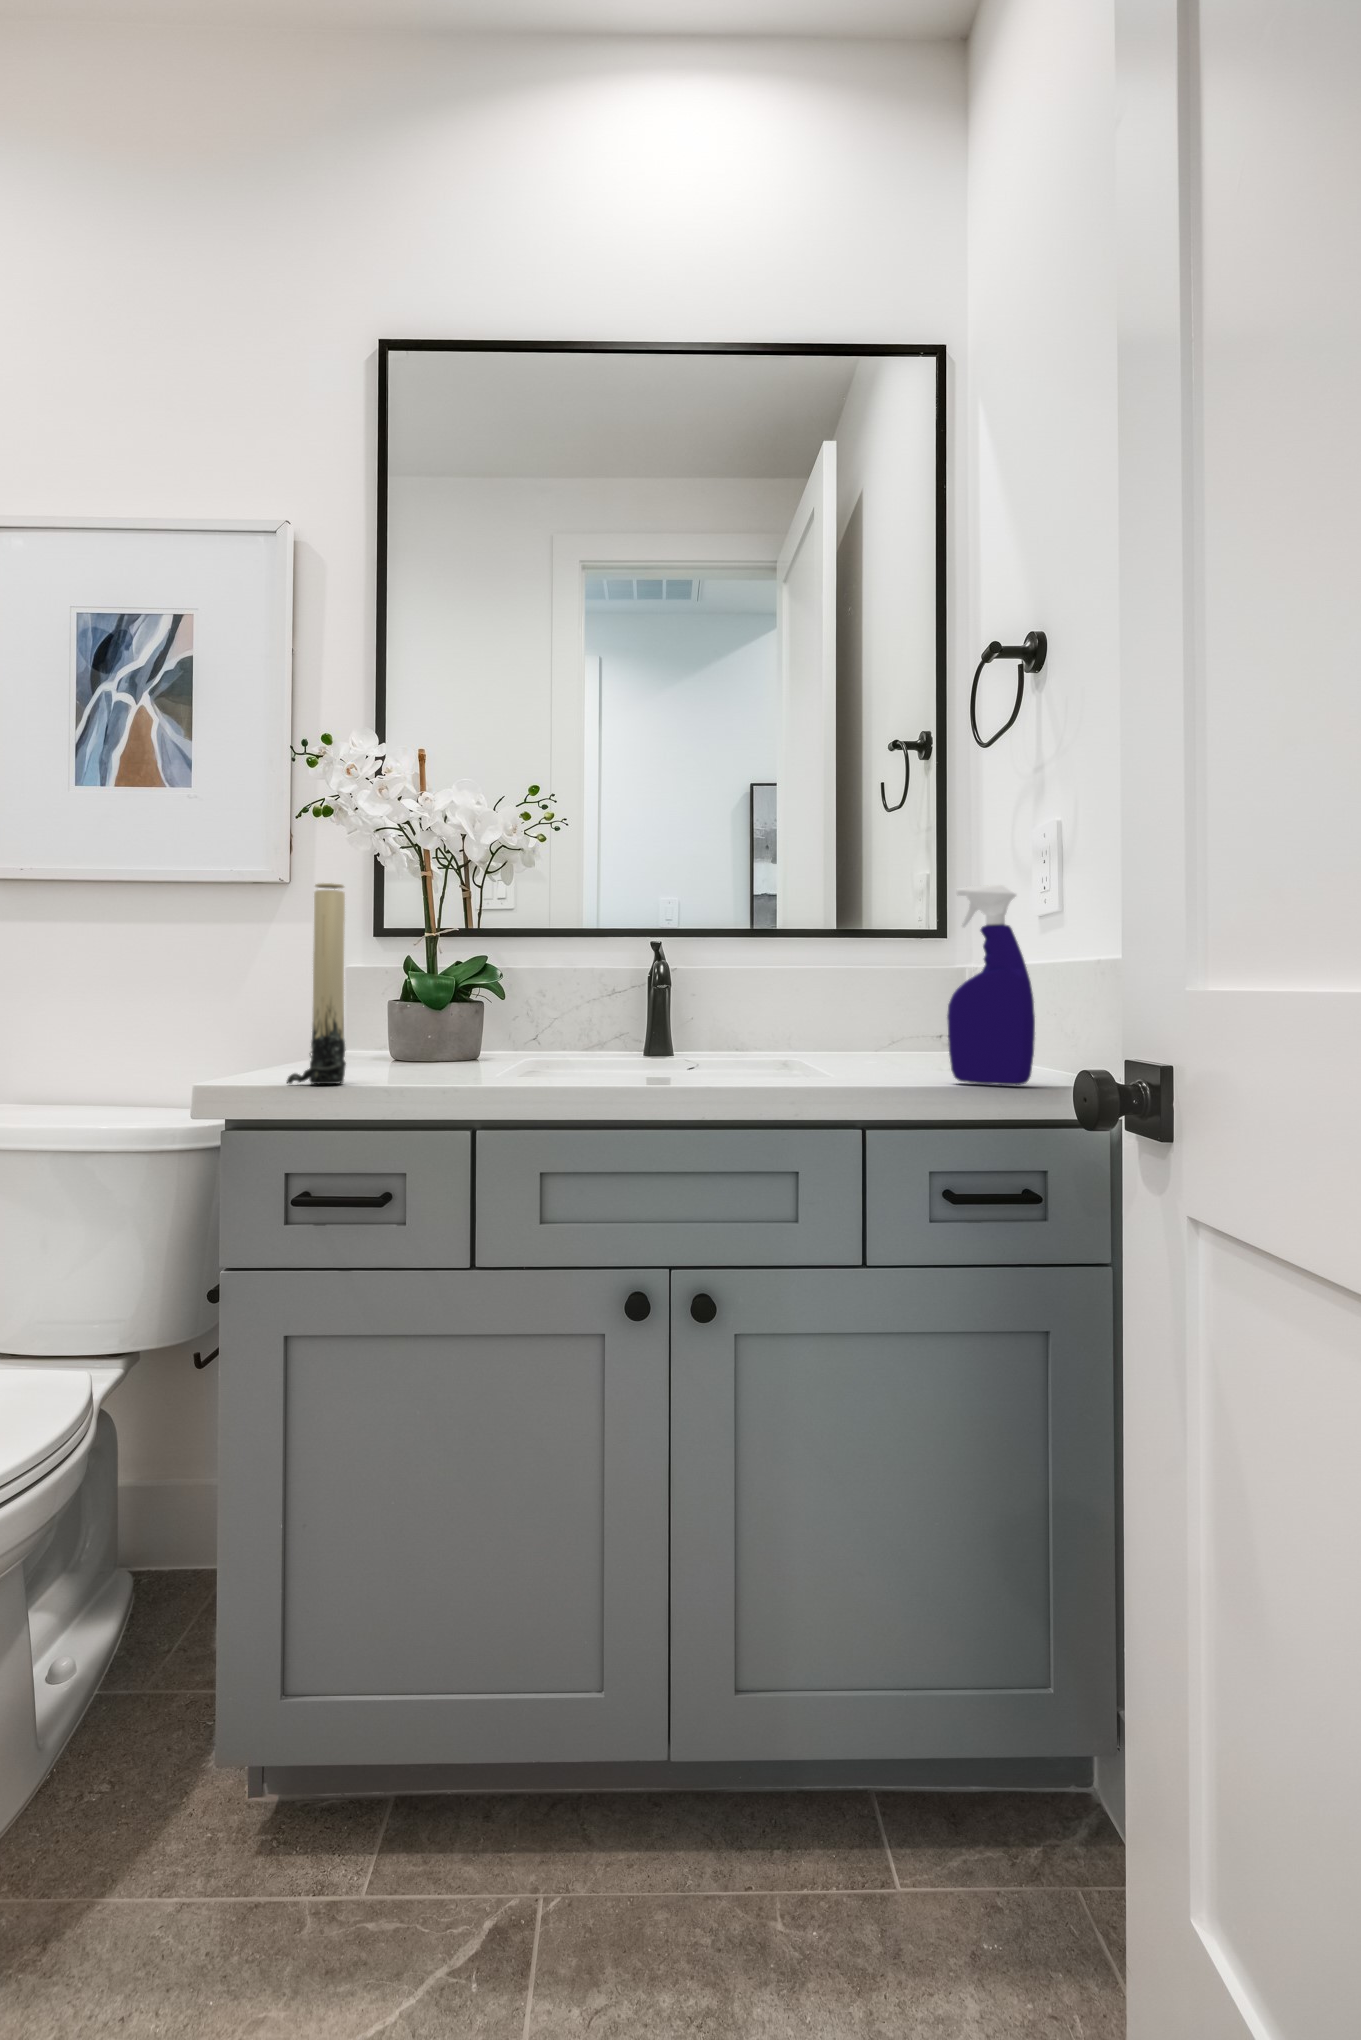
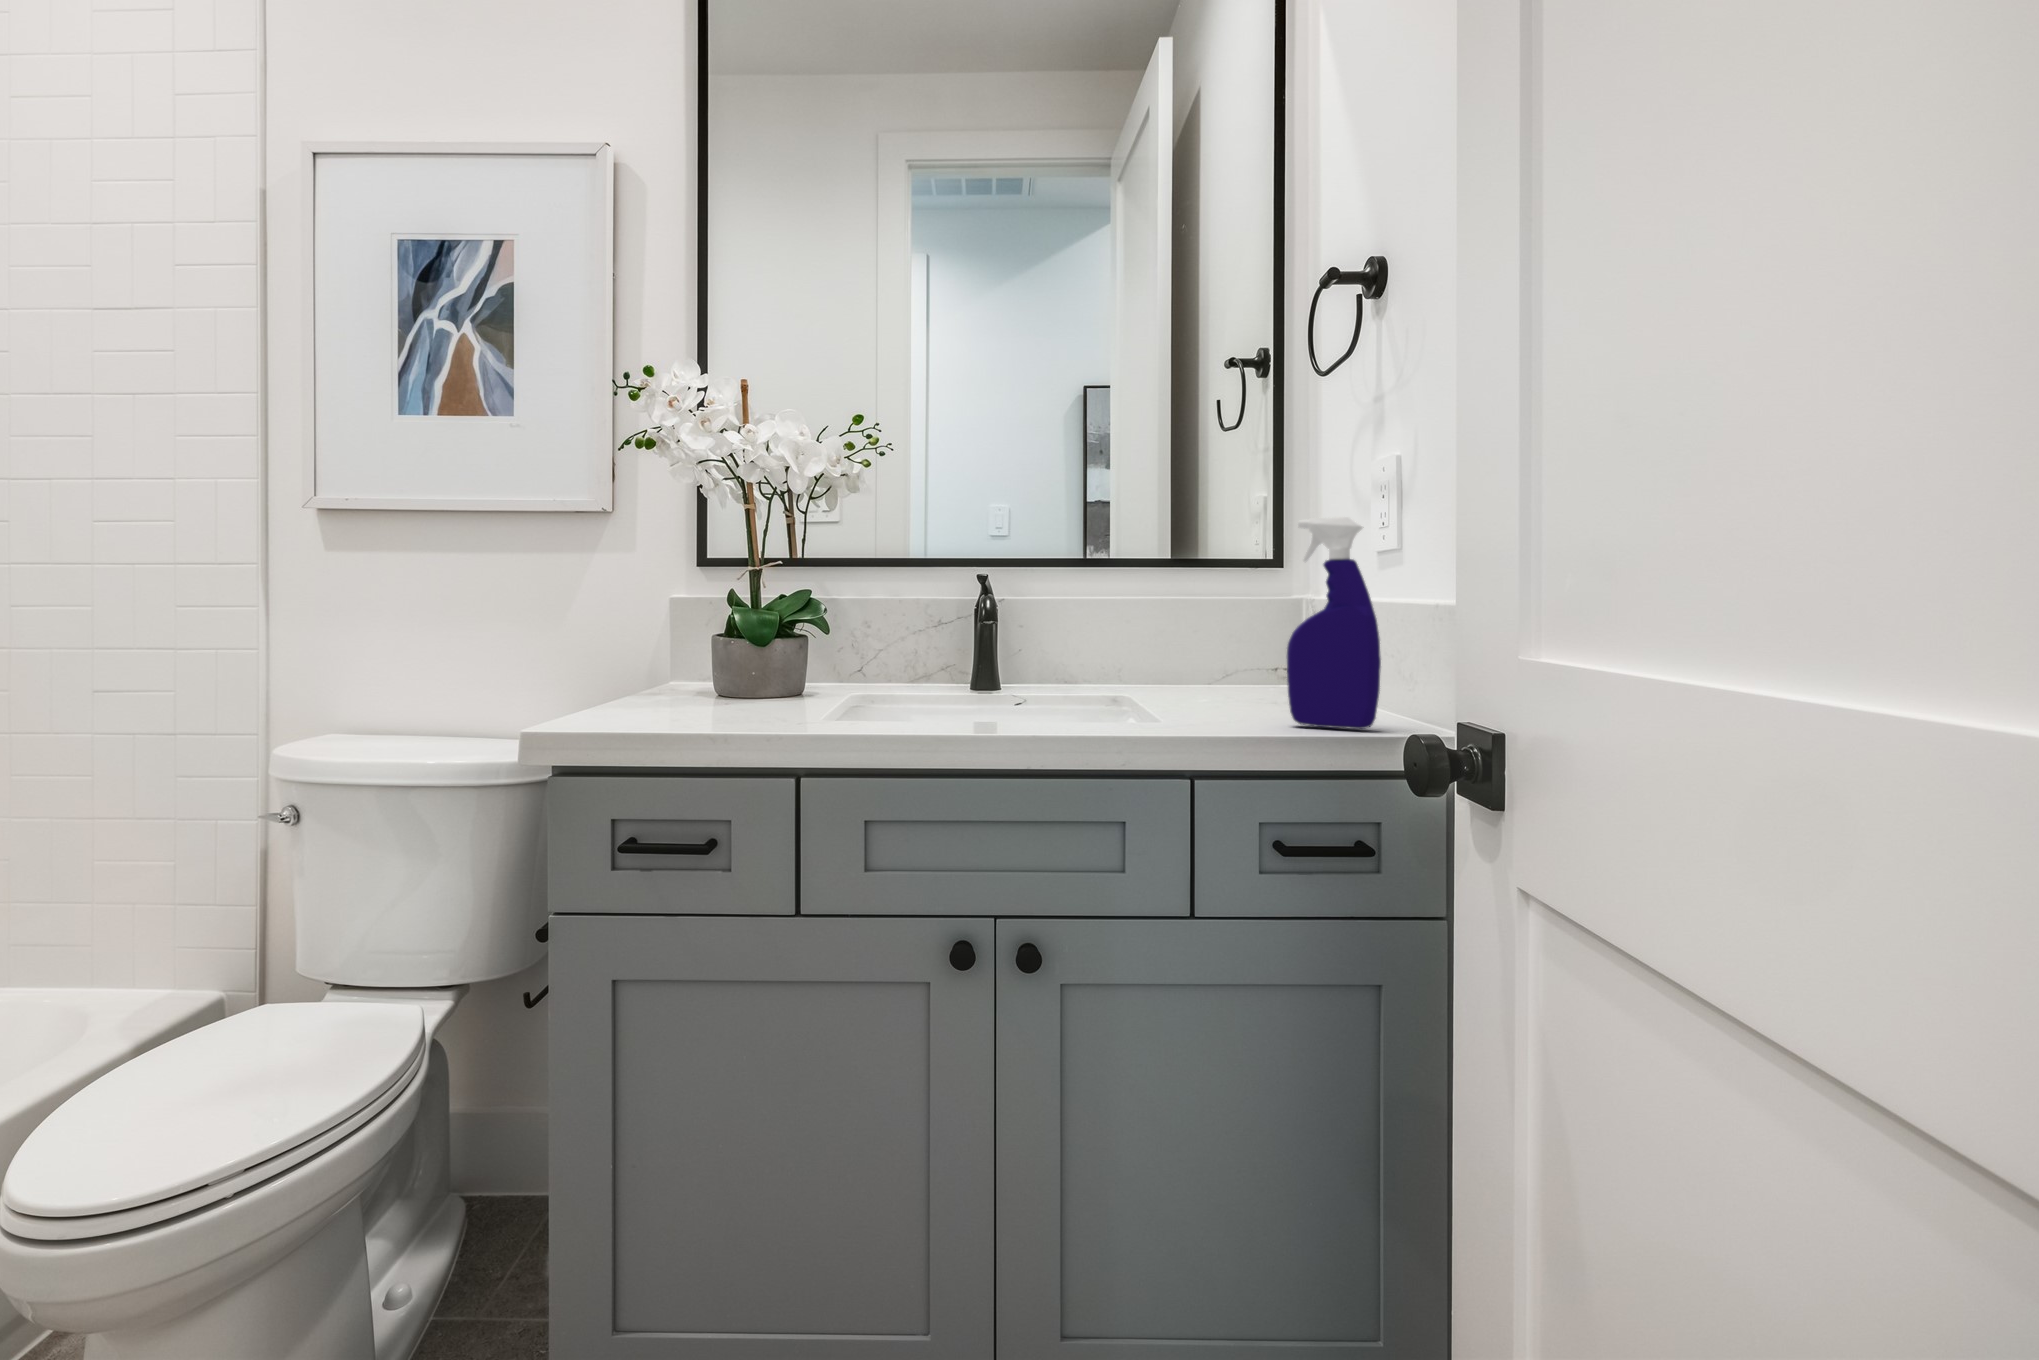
candle: present [287,883,346,1084] -> none [603,516,663,724]

